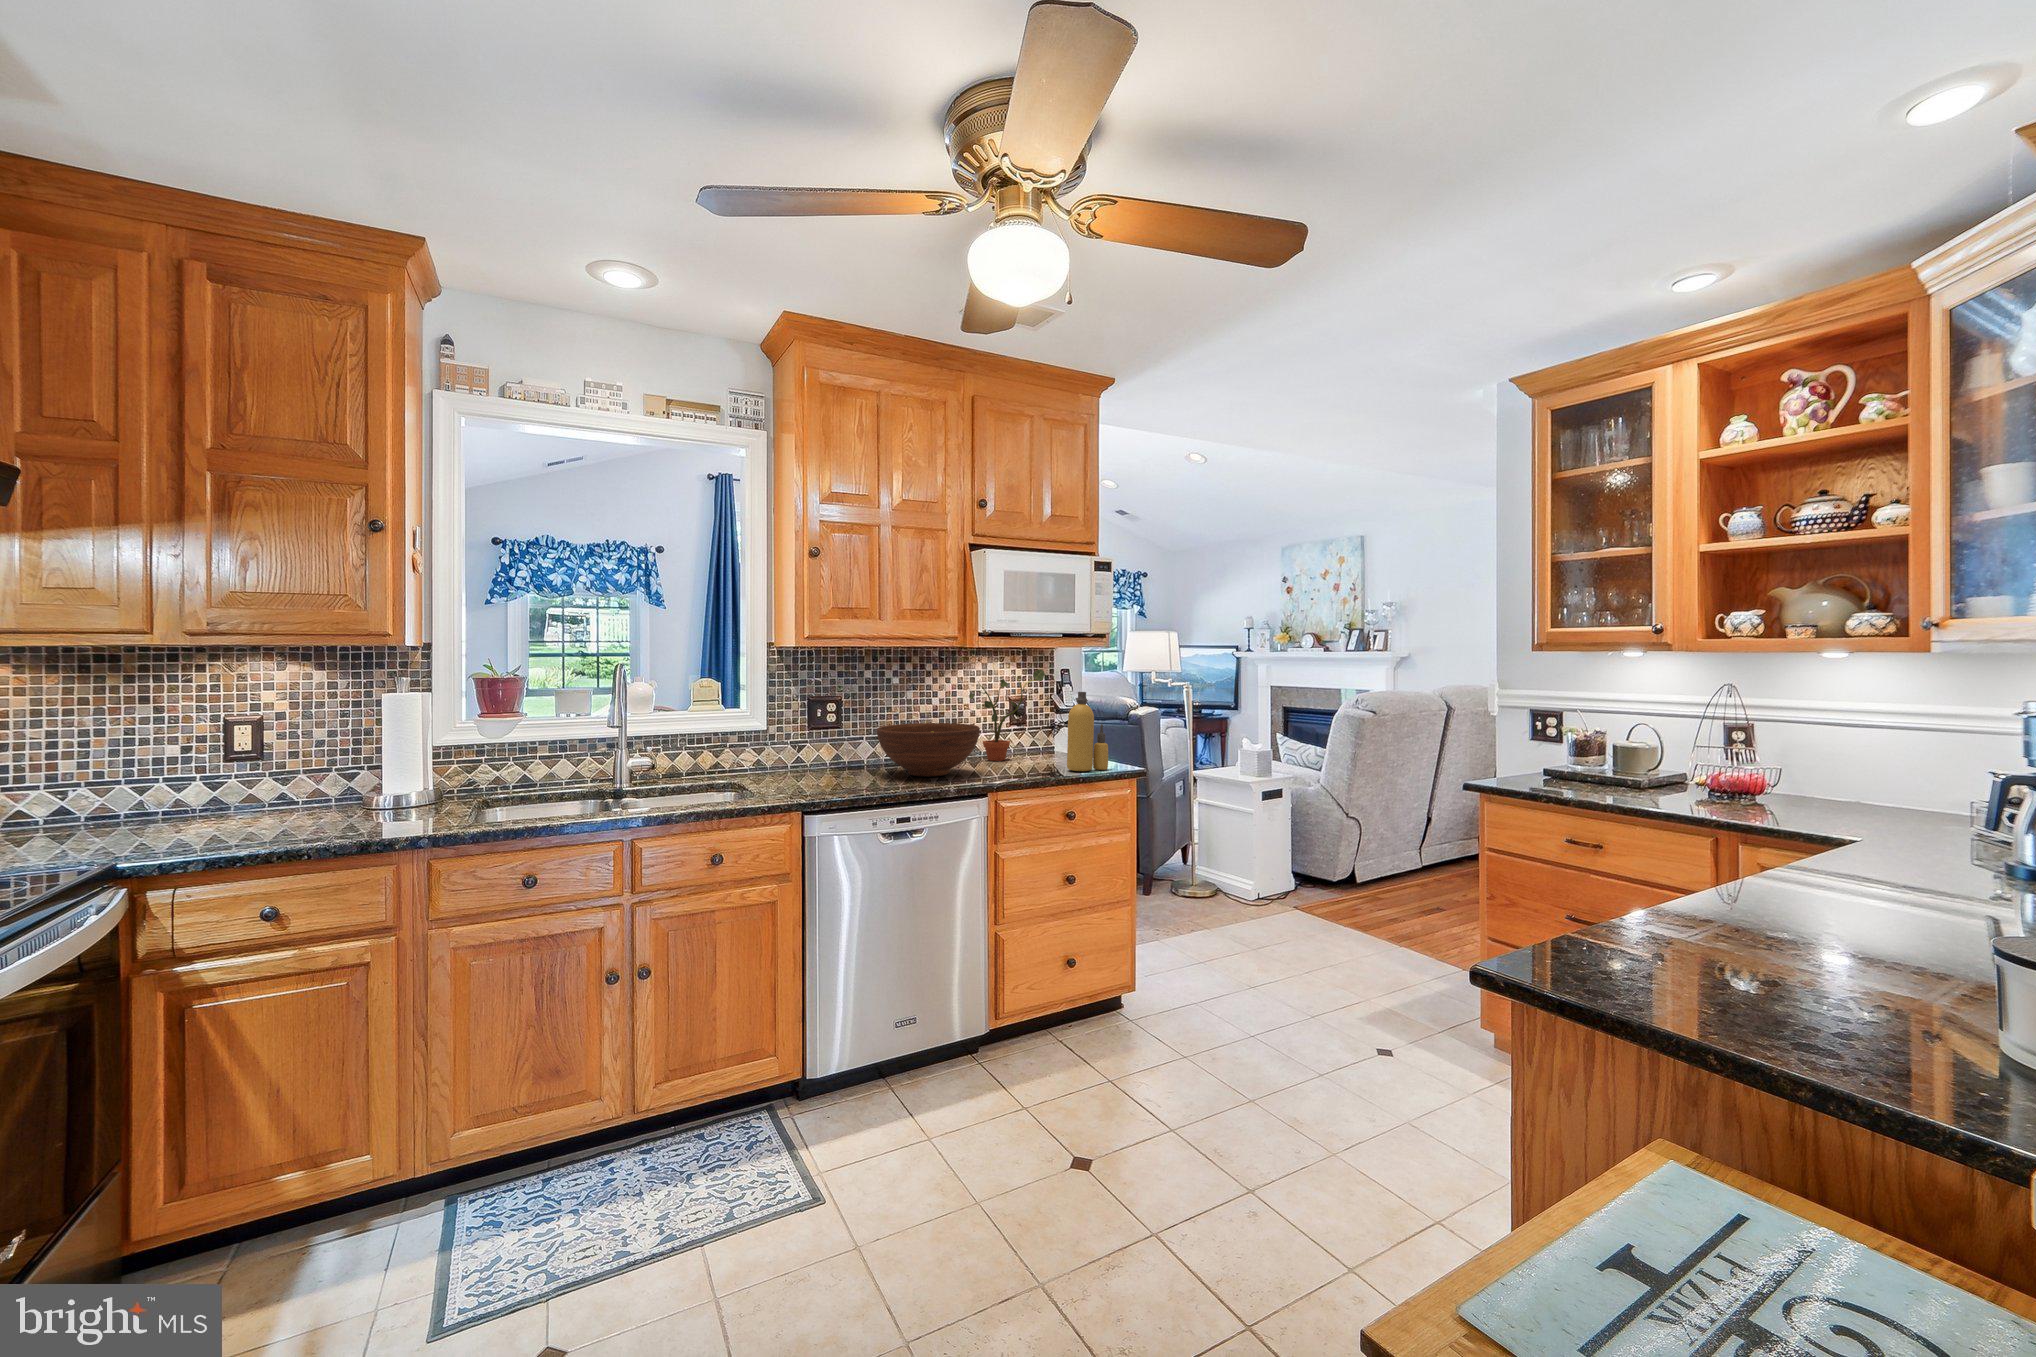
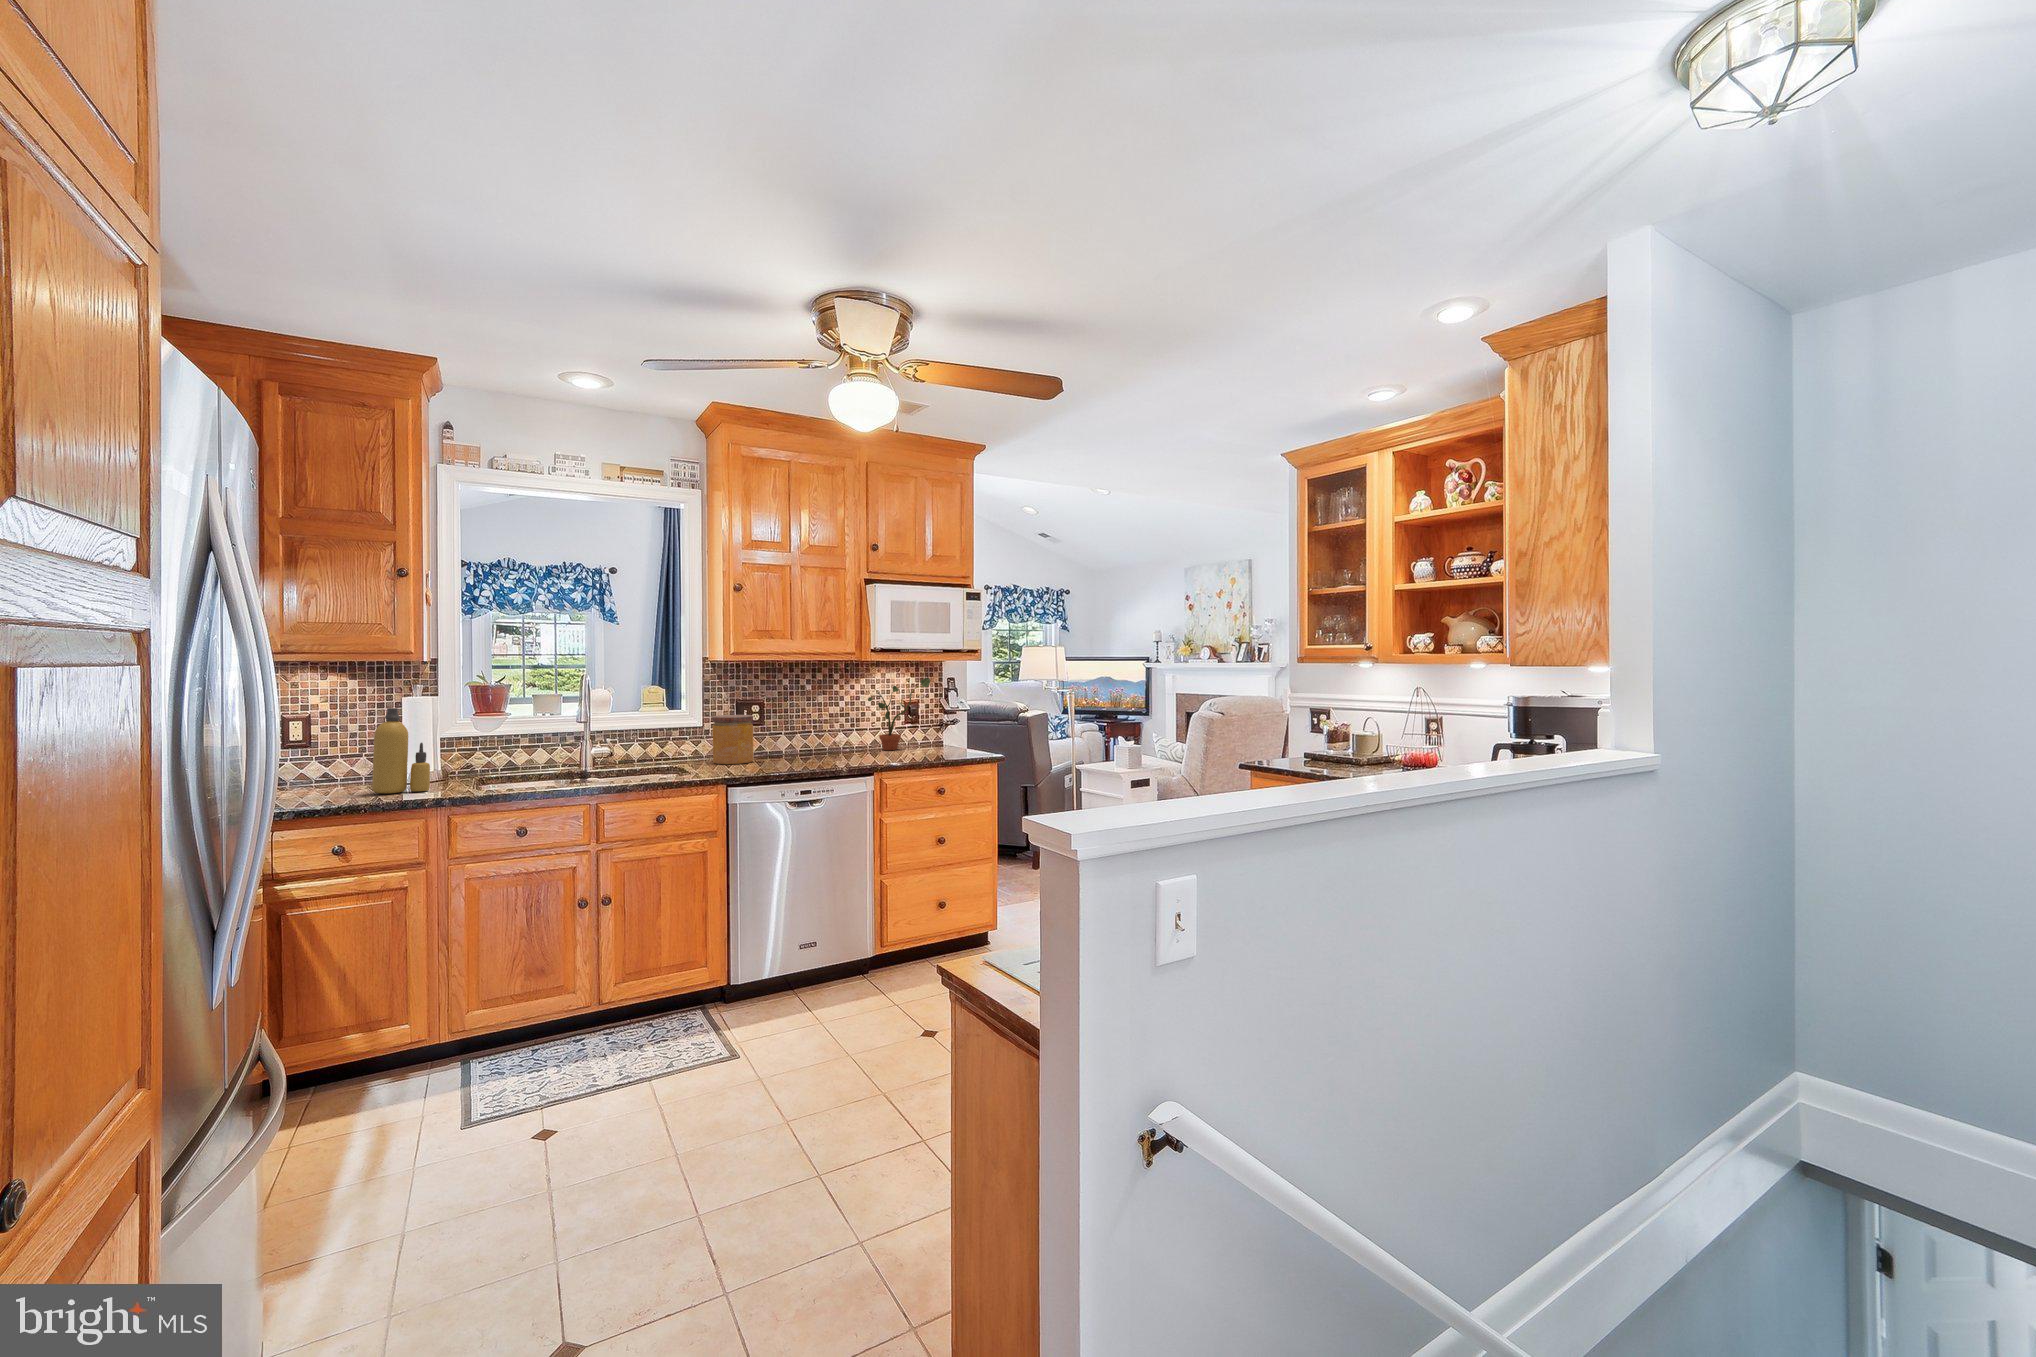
bottle: present [1067,692,1108,771] -> present [372,708,430,793]
jar: none [780,716,832,781] -> present [712,715,754,764]
fruit bowl: present [877,723,980,777] -> none [789,720,870,761]

